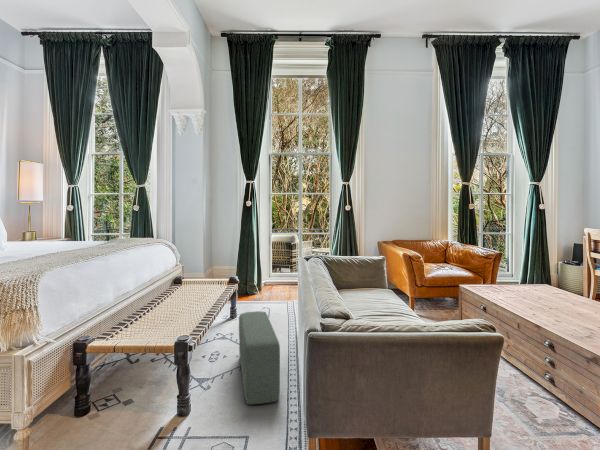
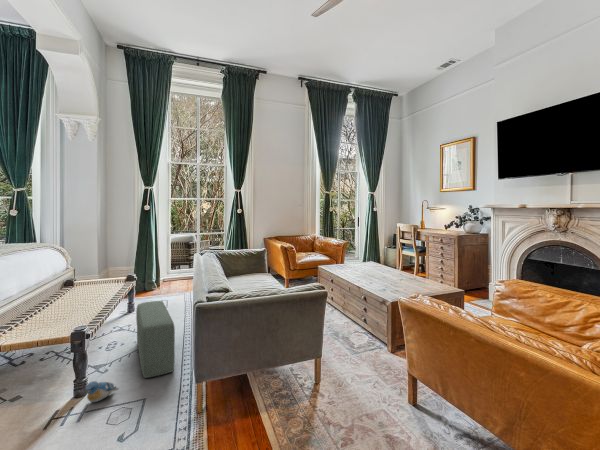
plush toy: none [187,403,221,426] -> present [85,381,119,402]

